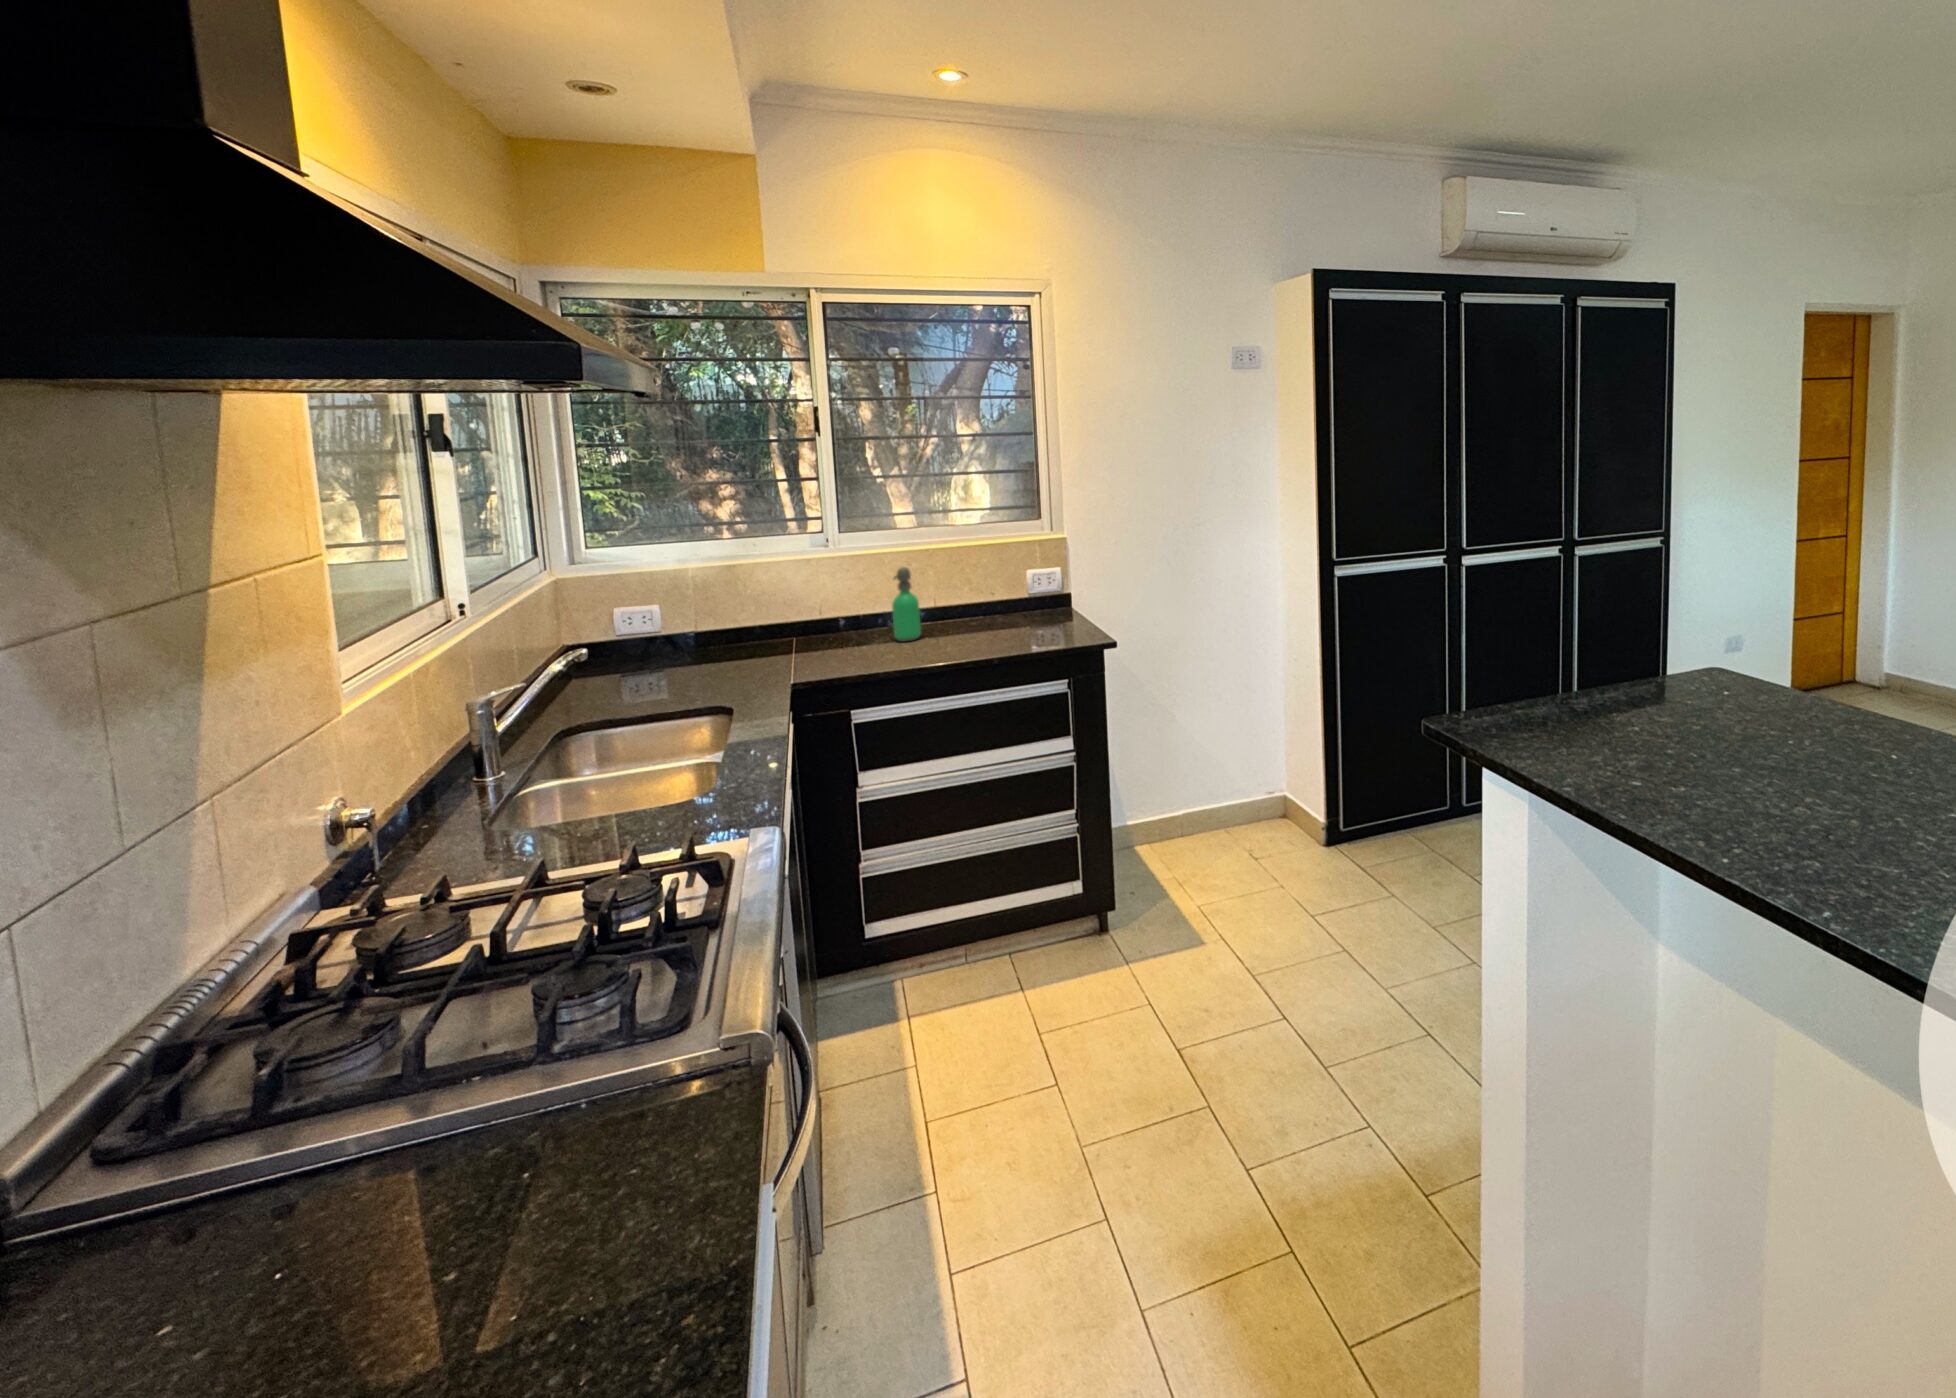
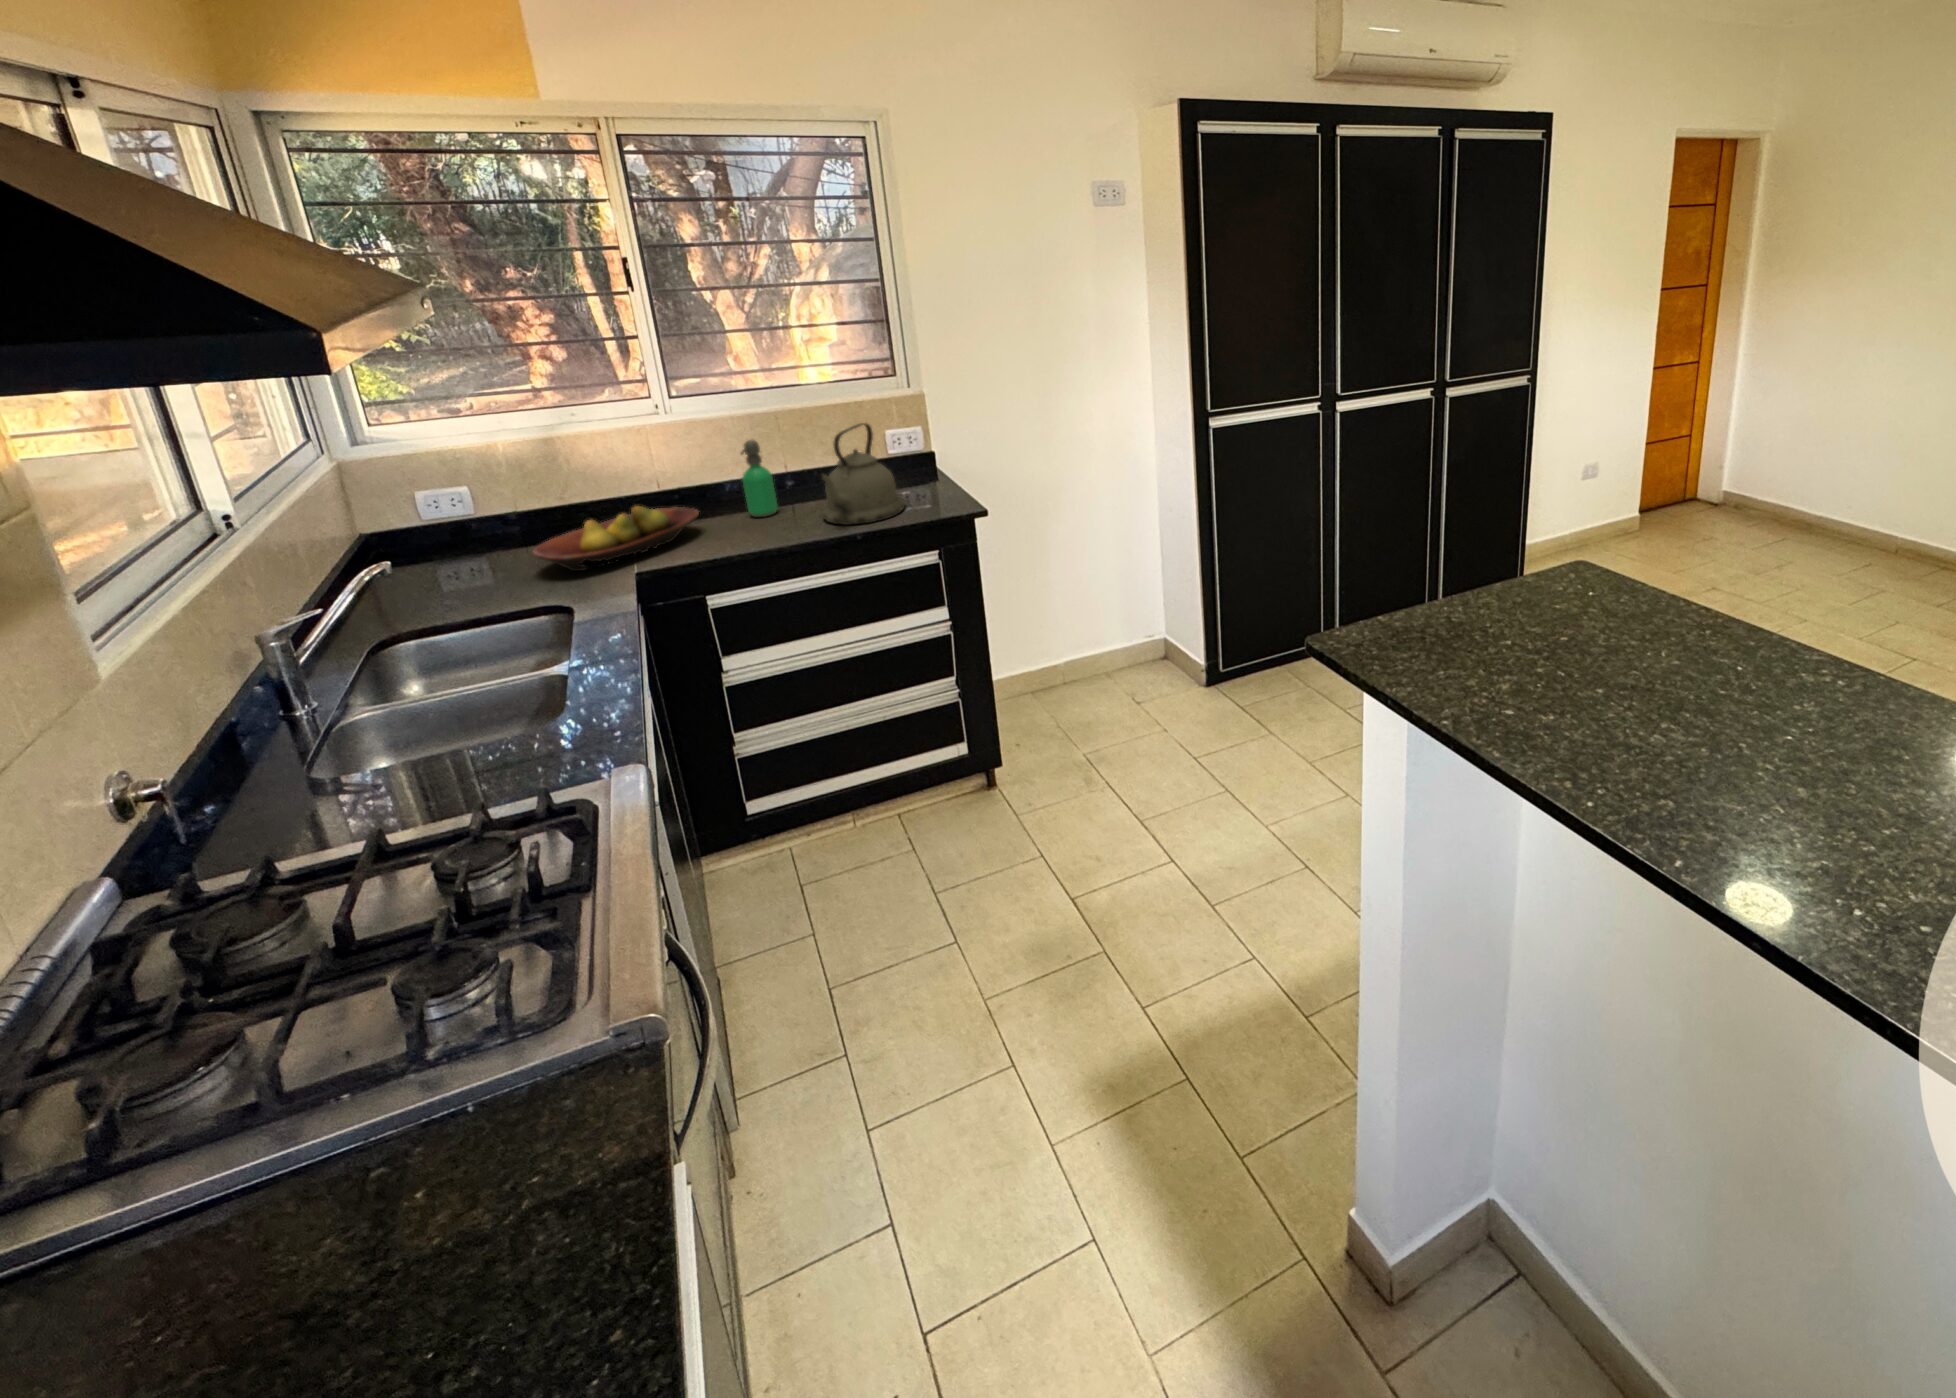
kettle: none [960,553,1037,648] -> present [819,423,905,525]
fruit bowl: none [703,623,851,679] -> present [533,506,699,571]

